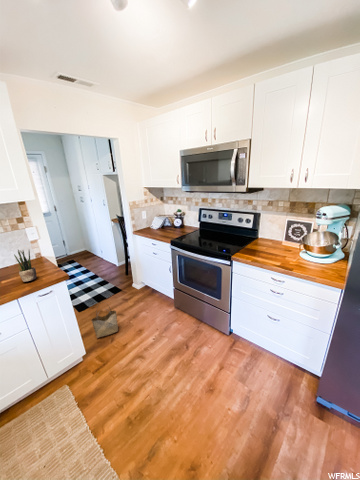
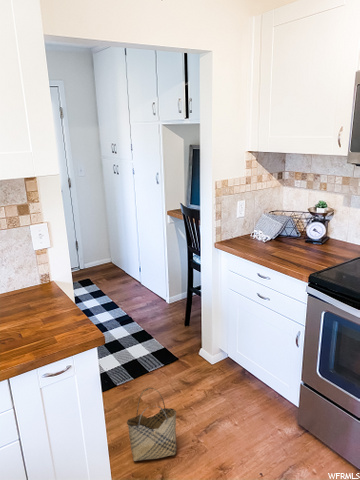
potted plant: present [14,250,37,282] -> none [12,273,46,339]

